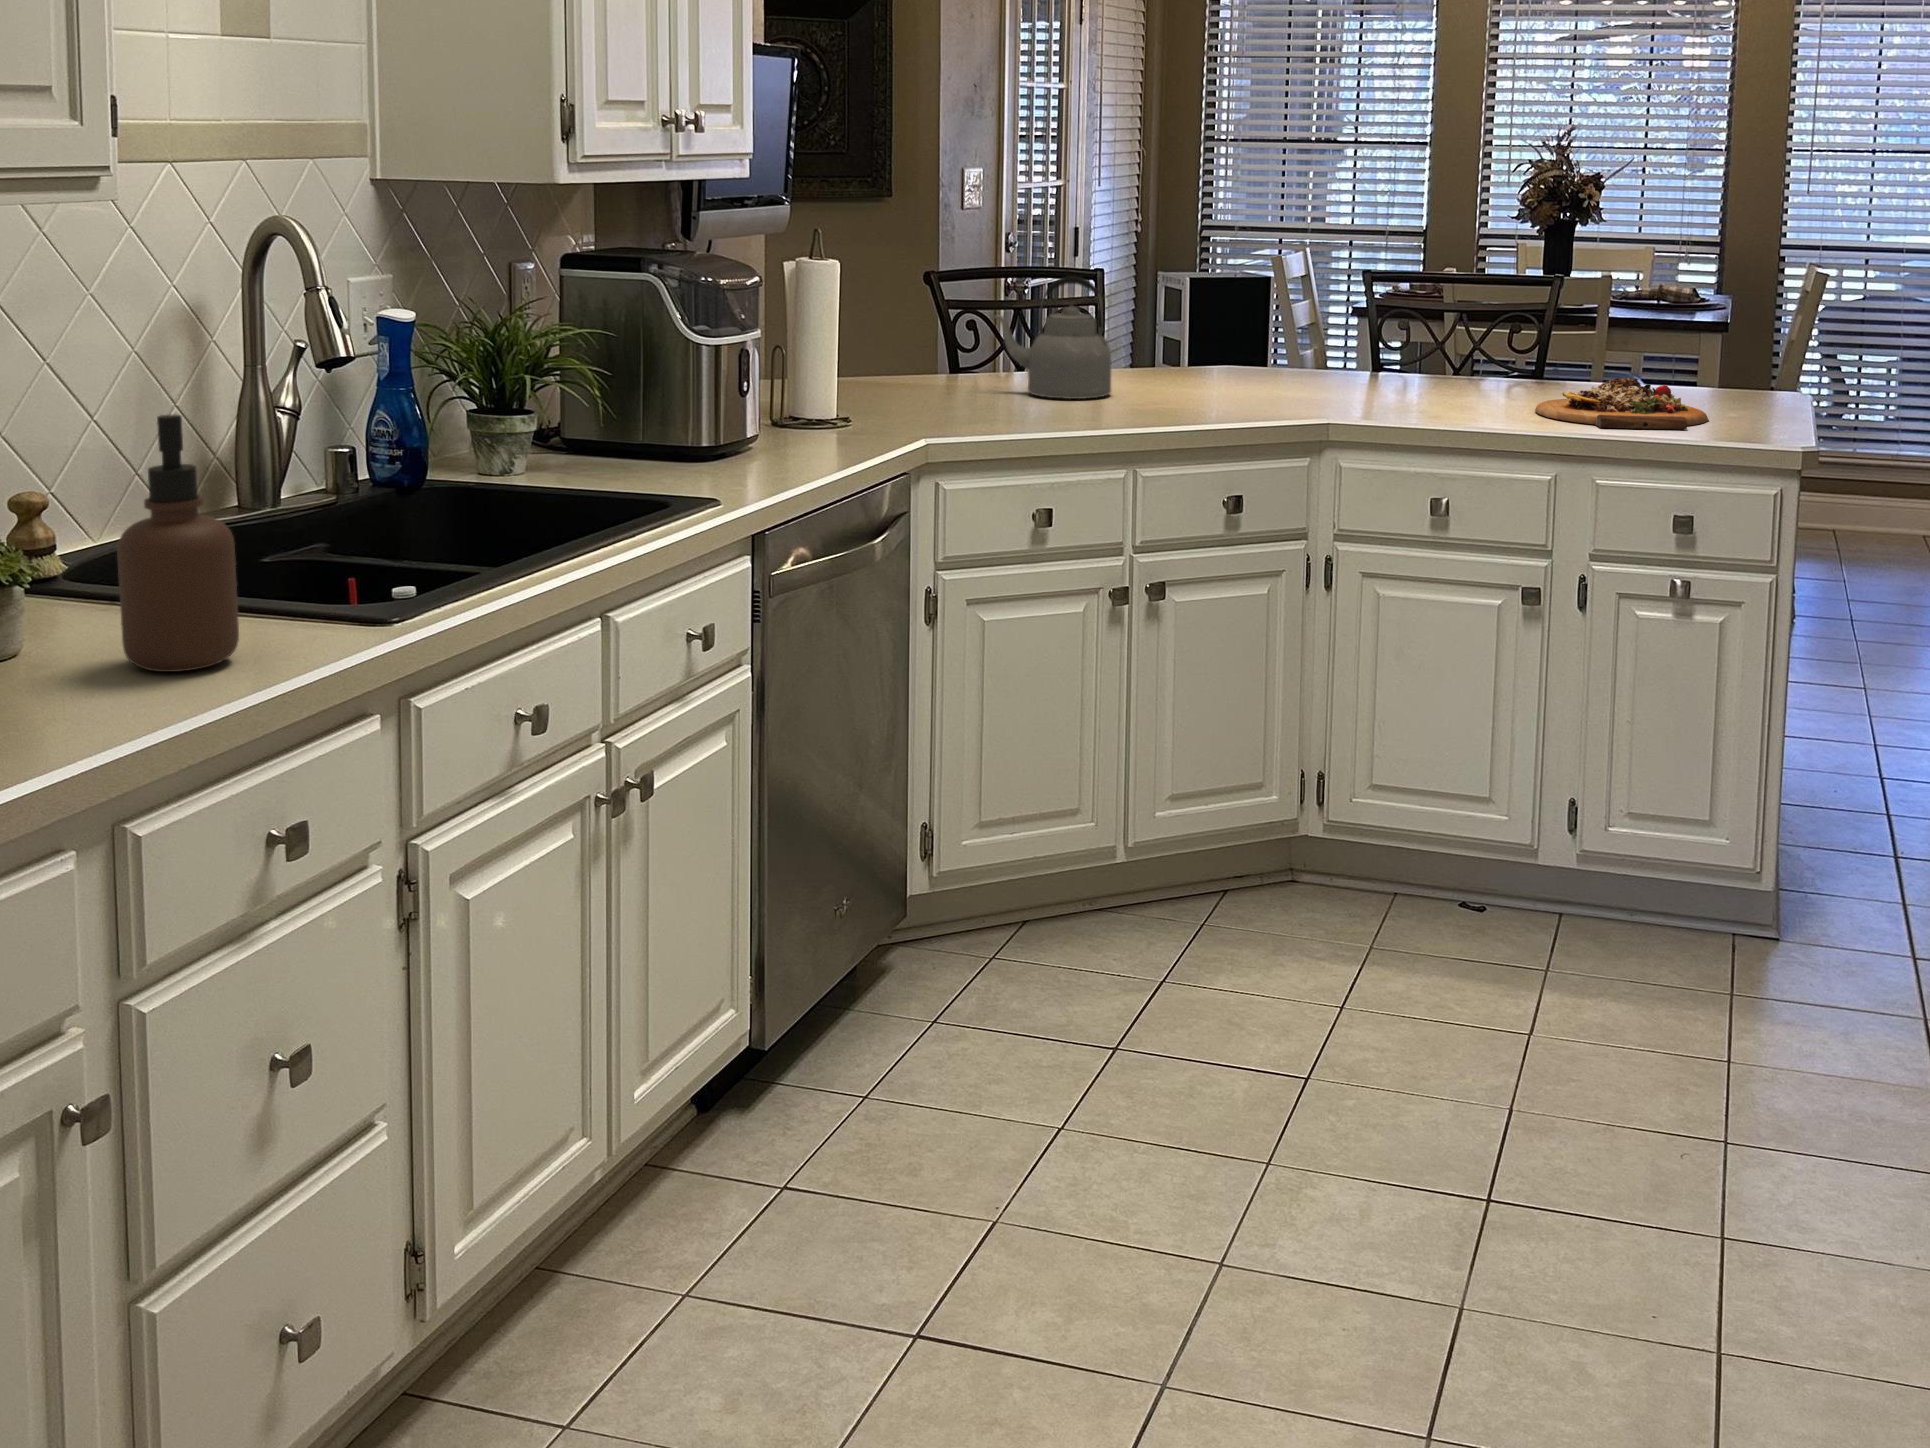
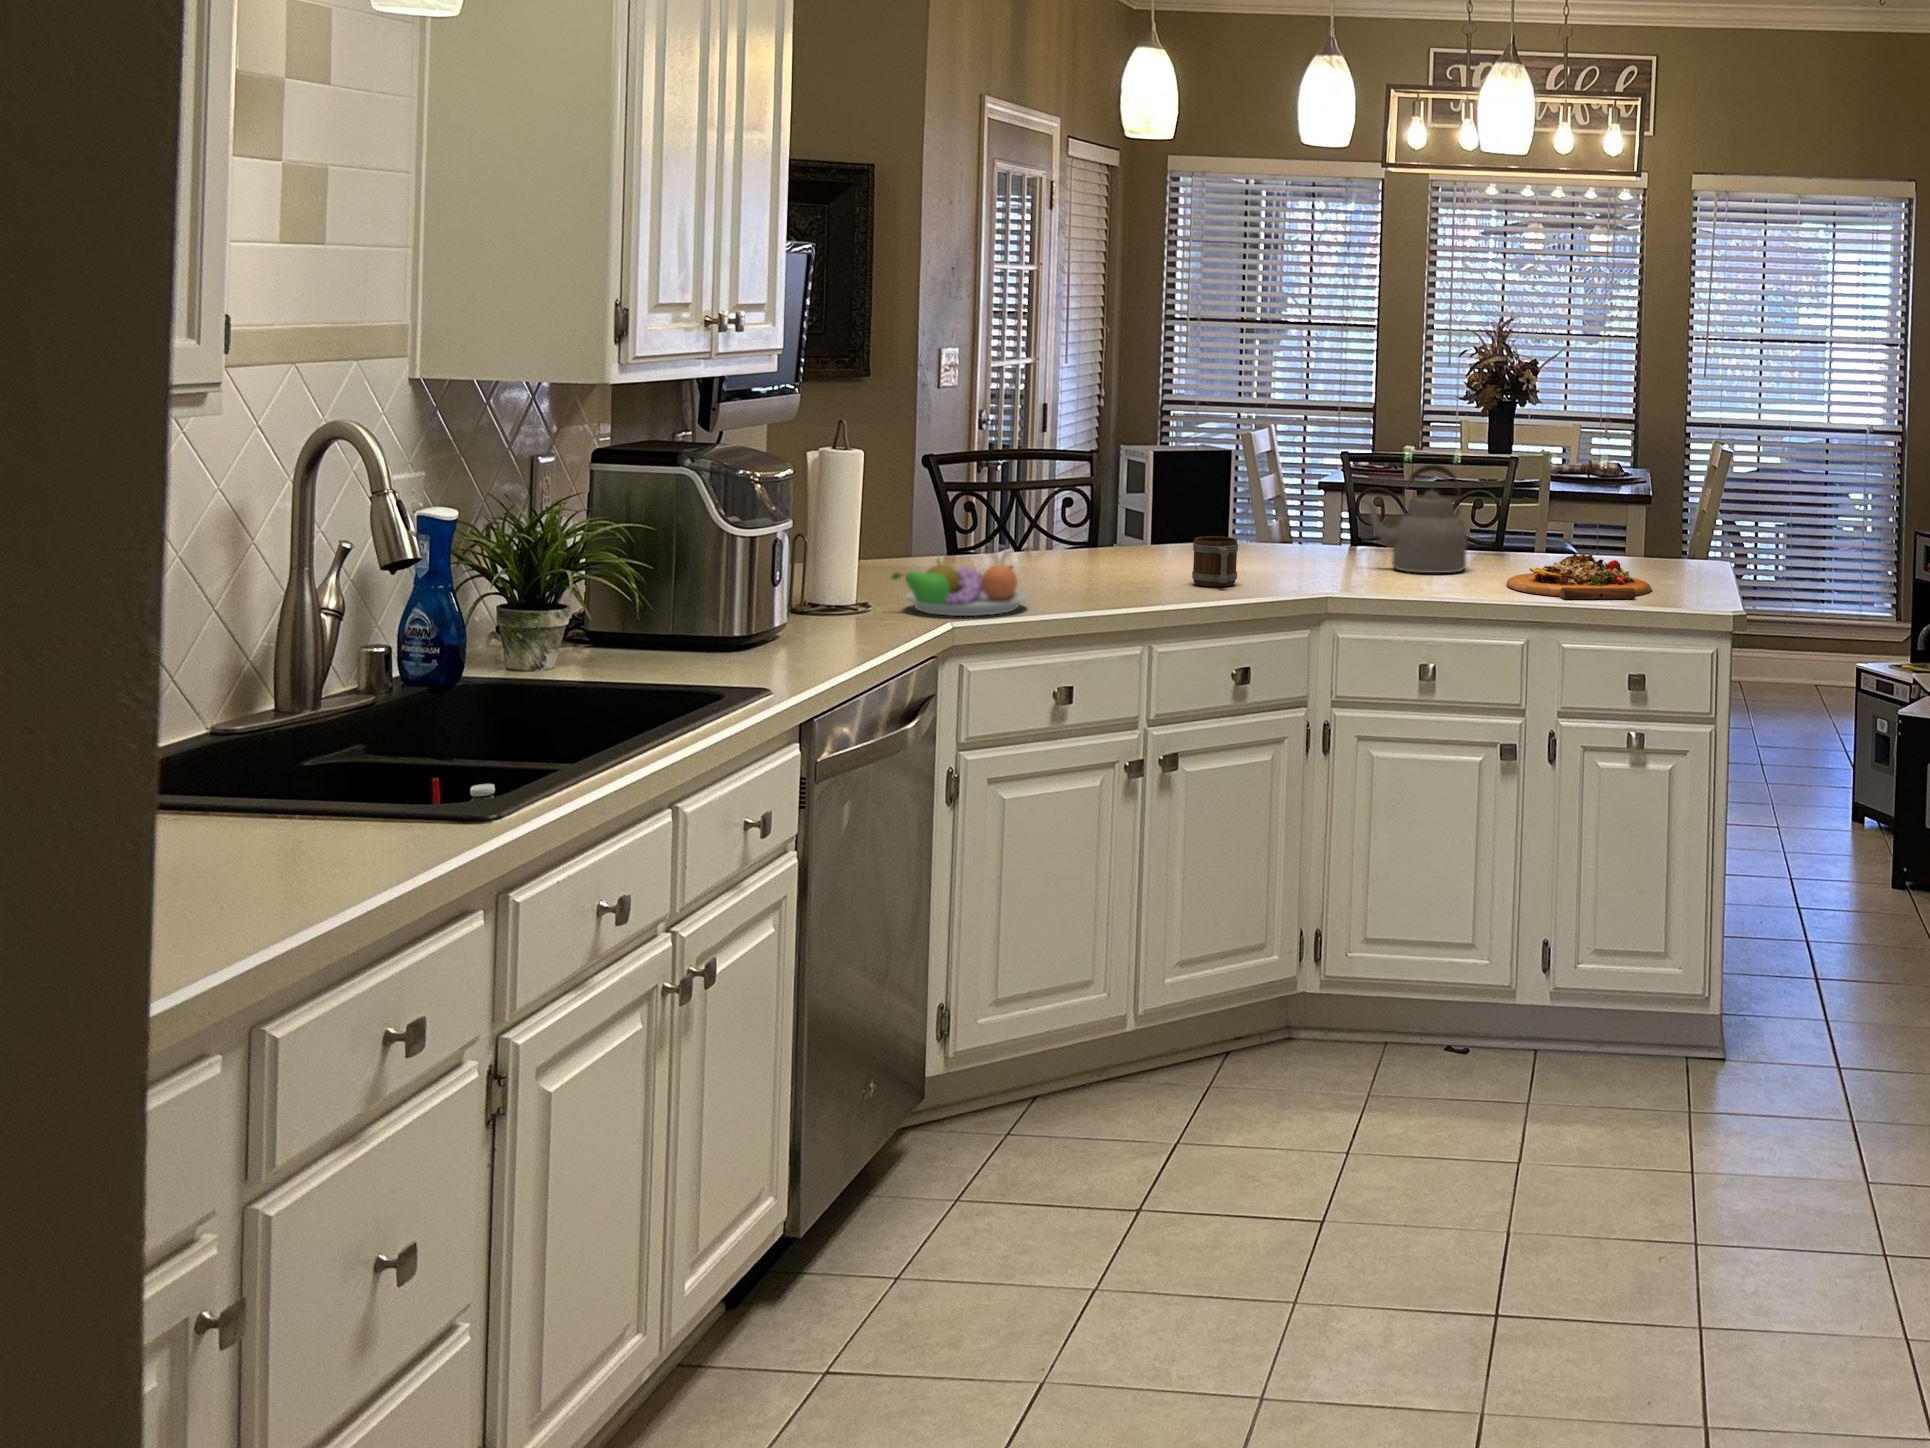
kettle: present [992,276,1111,399] -> present [1362,465,1467,573]
mug: none [1185,353,1234,406] -> present [1192,536,1238,587]
fruit bowl: none [867,369,1007,431] -> present [892,560,1028,616]
soap dispenser: present [117,415,239,672] -> none [235,622,360,875]

